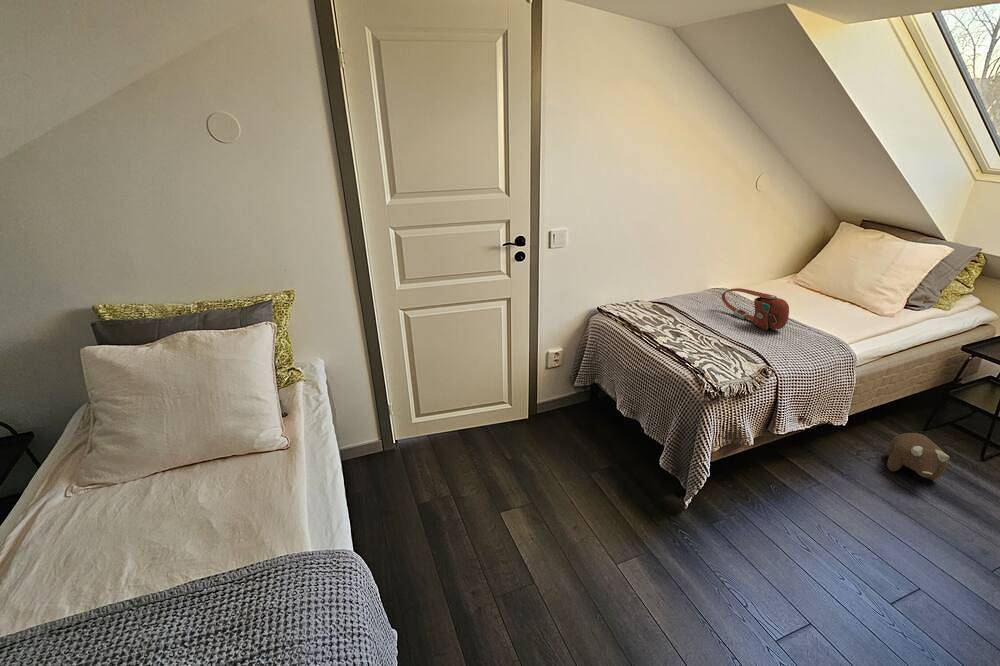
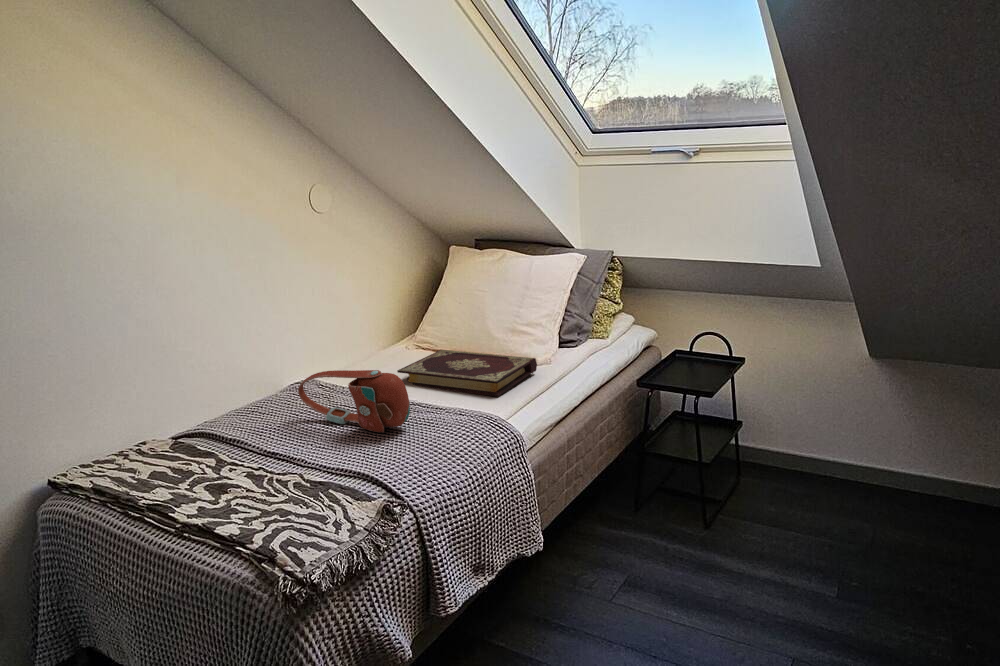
book: none [779,290,883,329] -> present [397,350,537,397]
plush toy: present [887,433,950,480] -> none [604,525,675,598]

